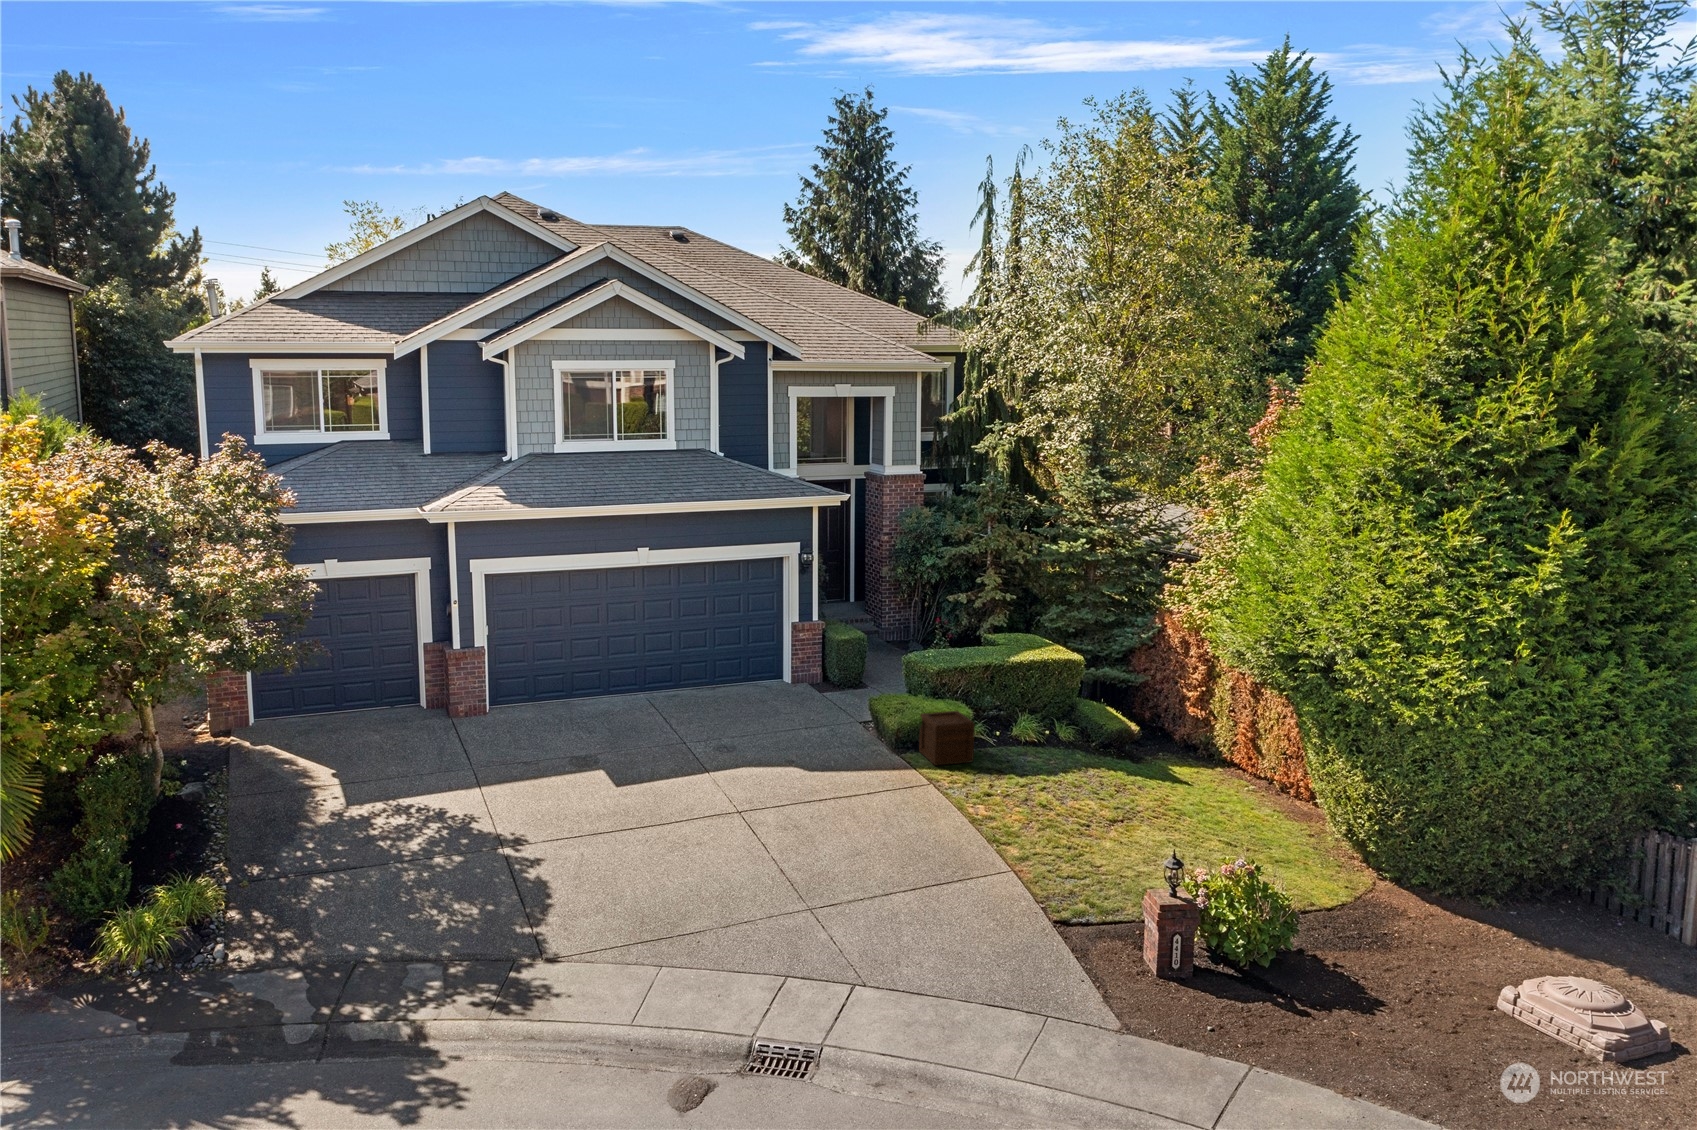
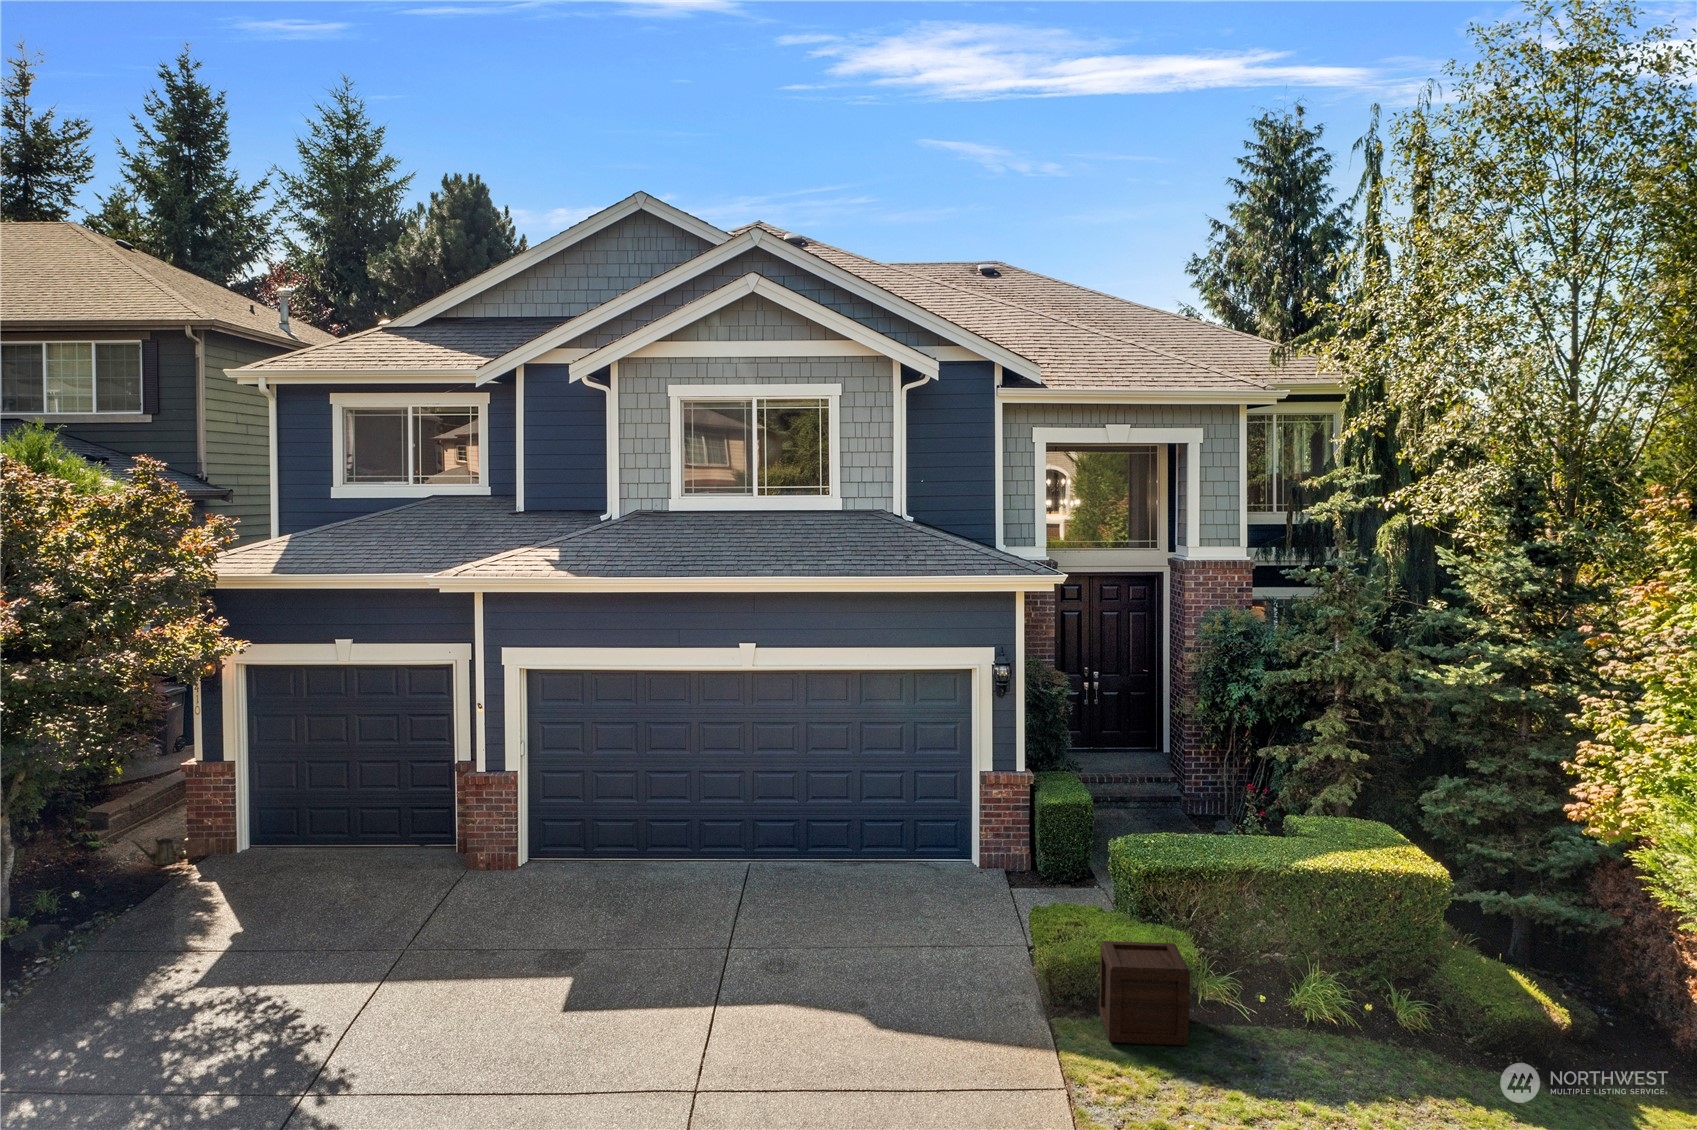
watering can: none [182,717,219,737] -> present [131,838,182,865]

